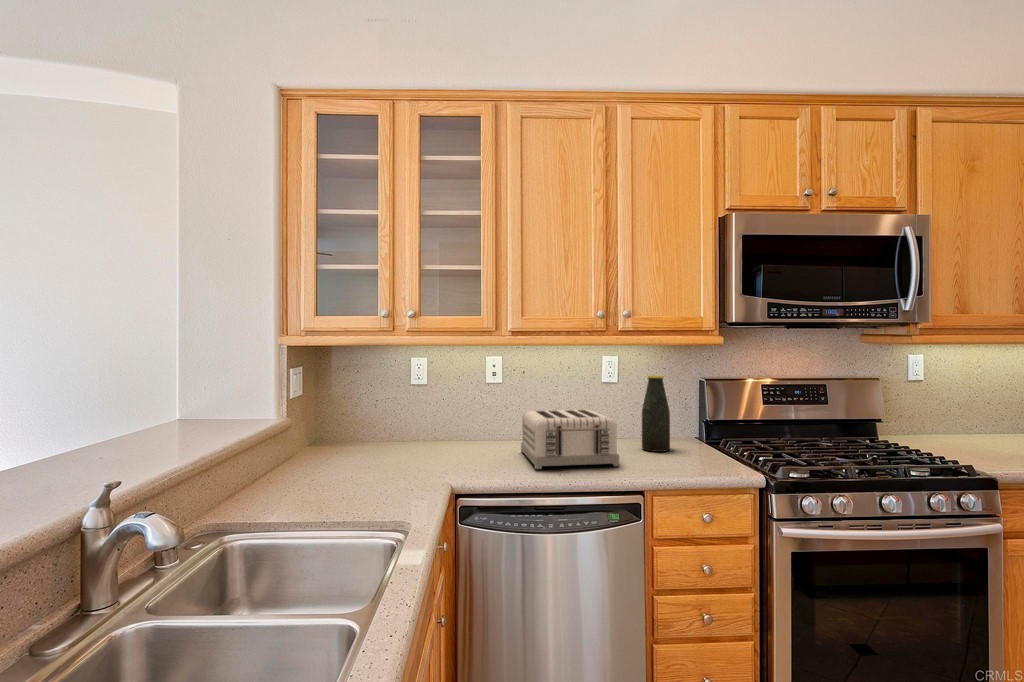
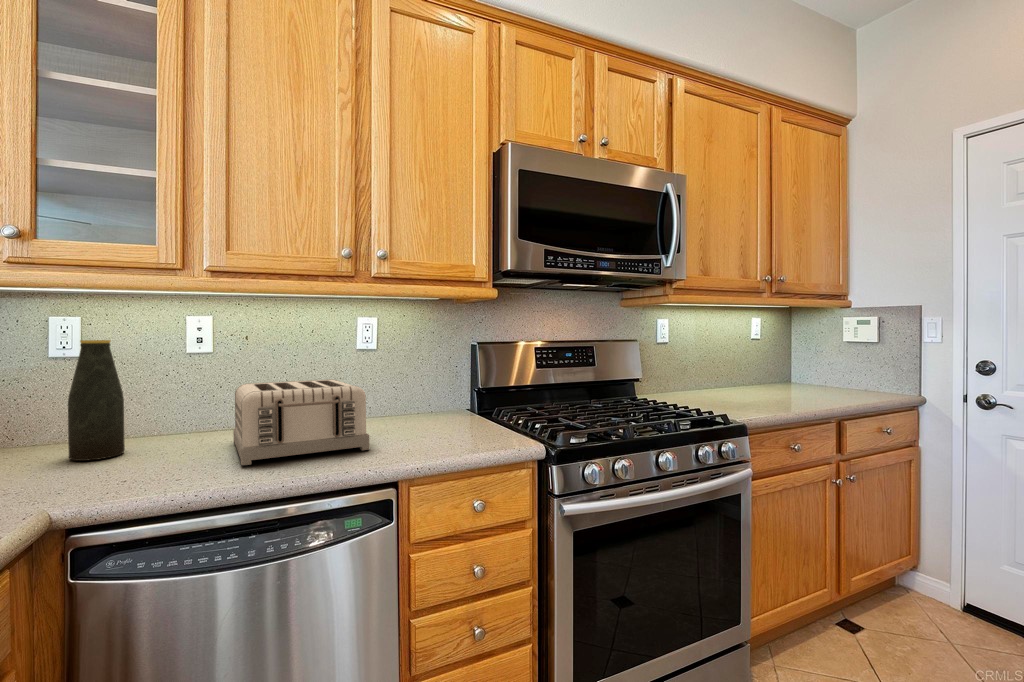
bottle: present [642,375,670,452] -> present [68,340,125,461]

